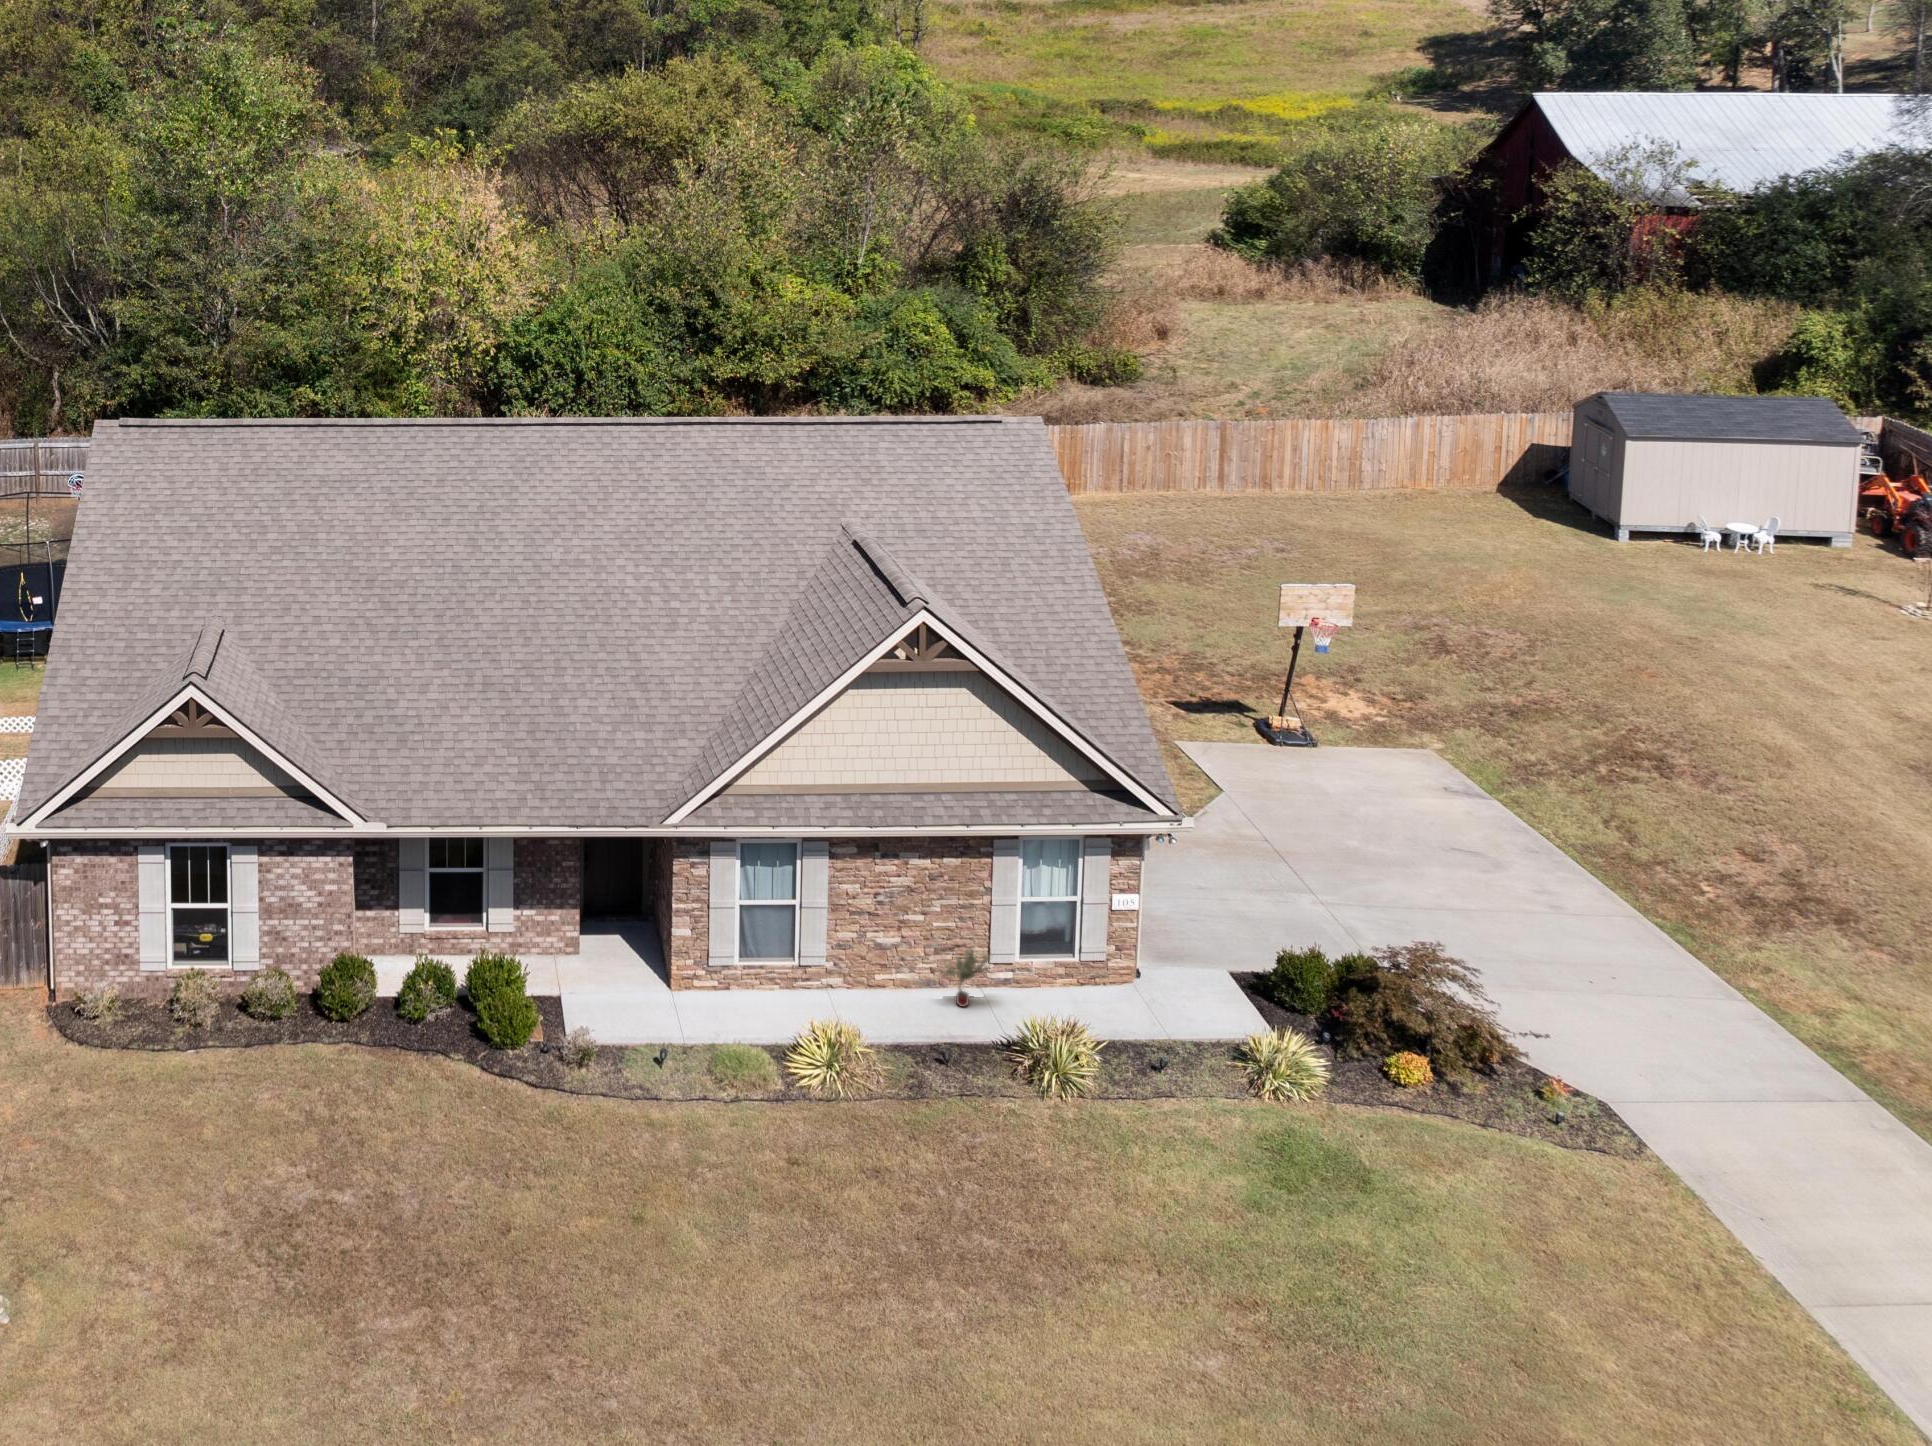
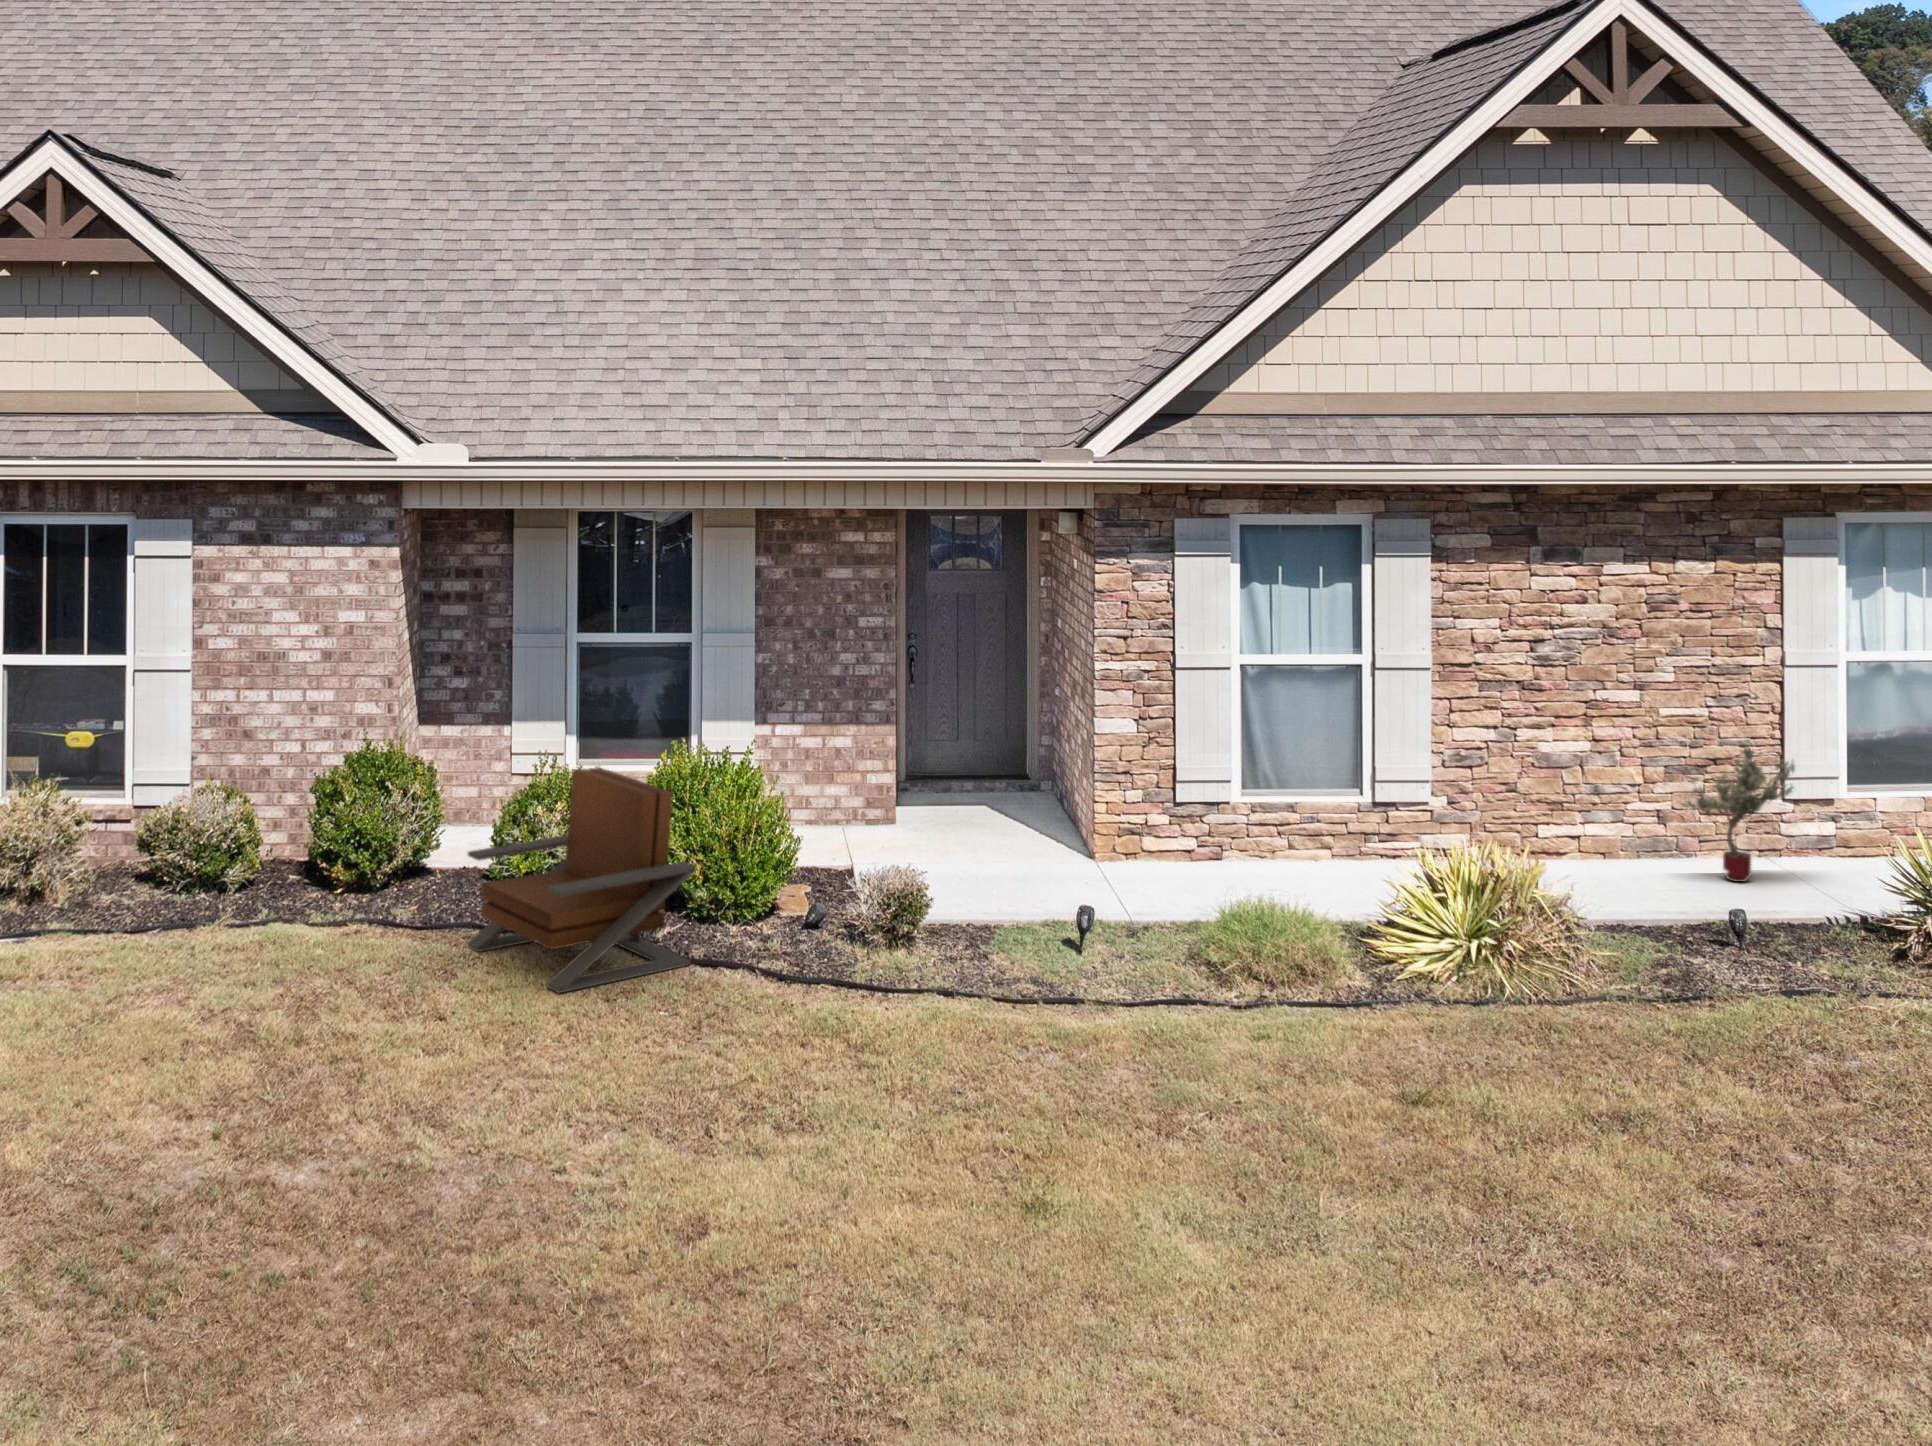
lounge chair: none [400,979,501,1094] -> present [467,768,696,993]

